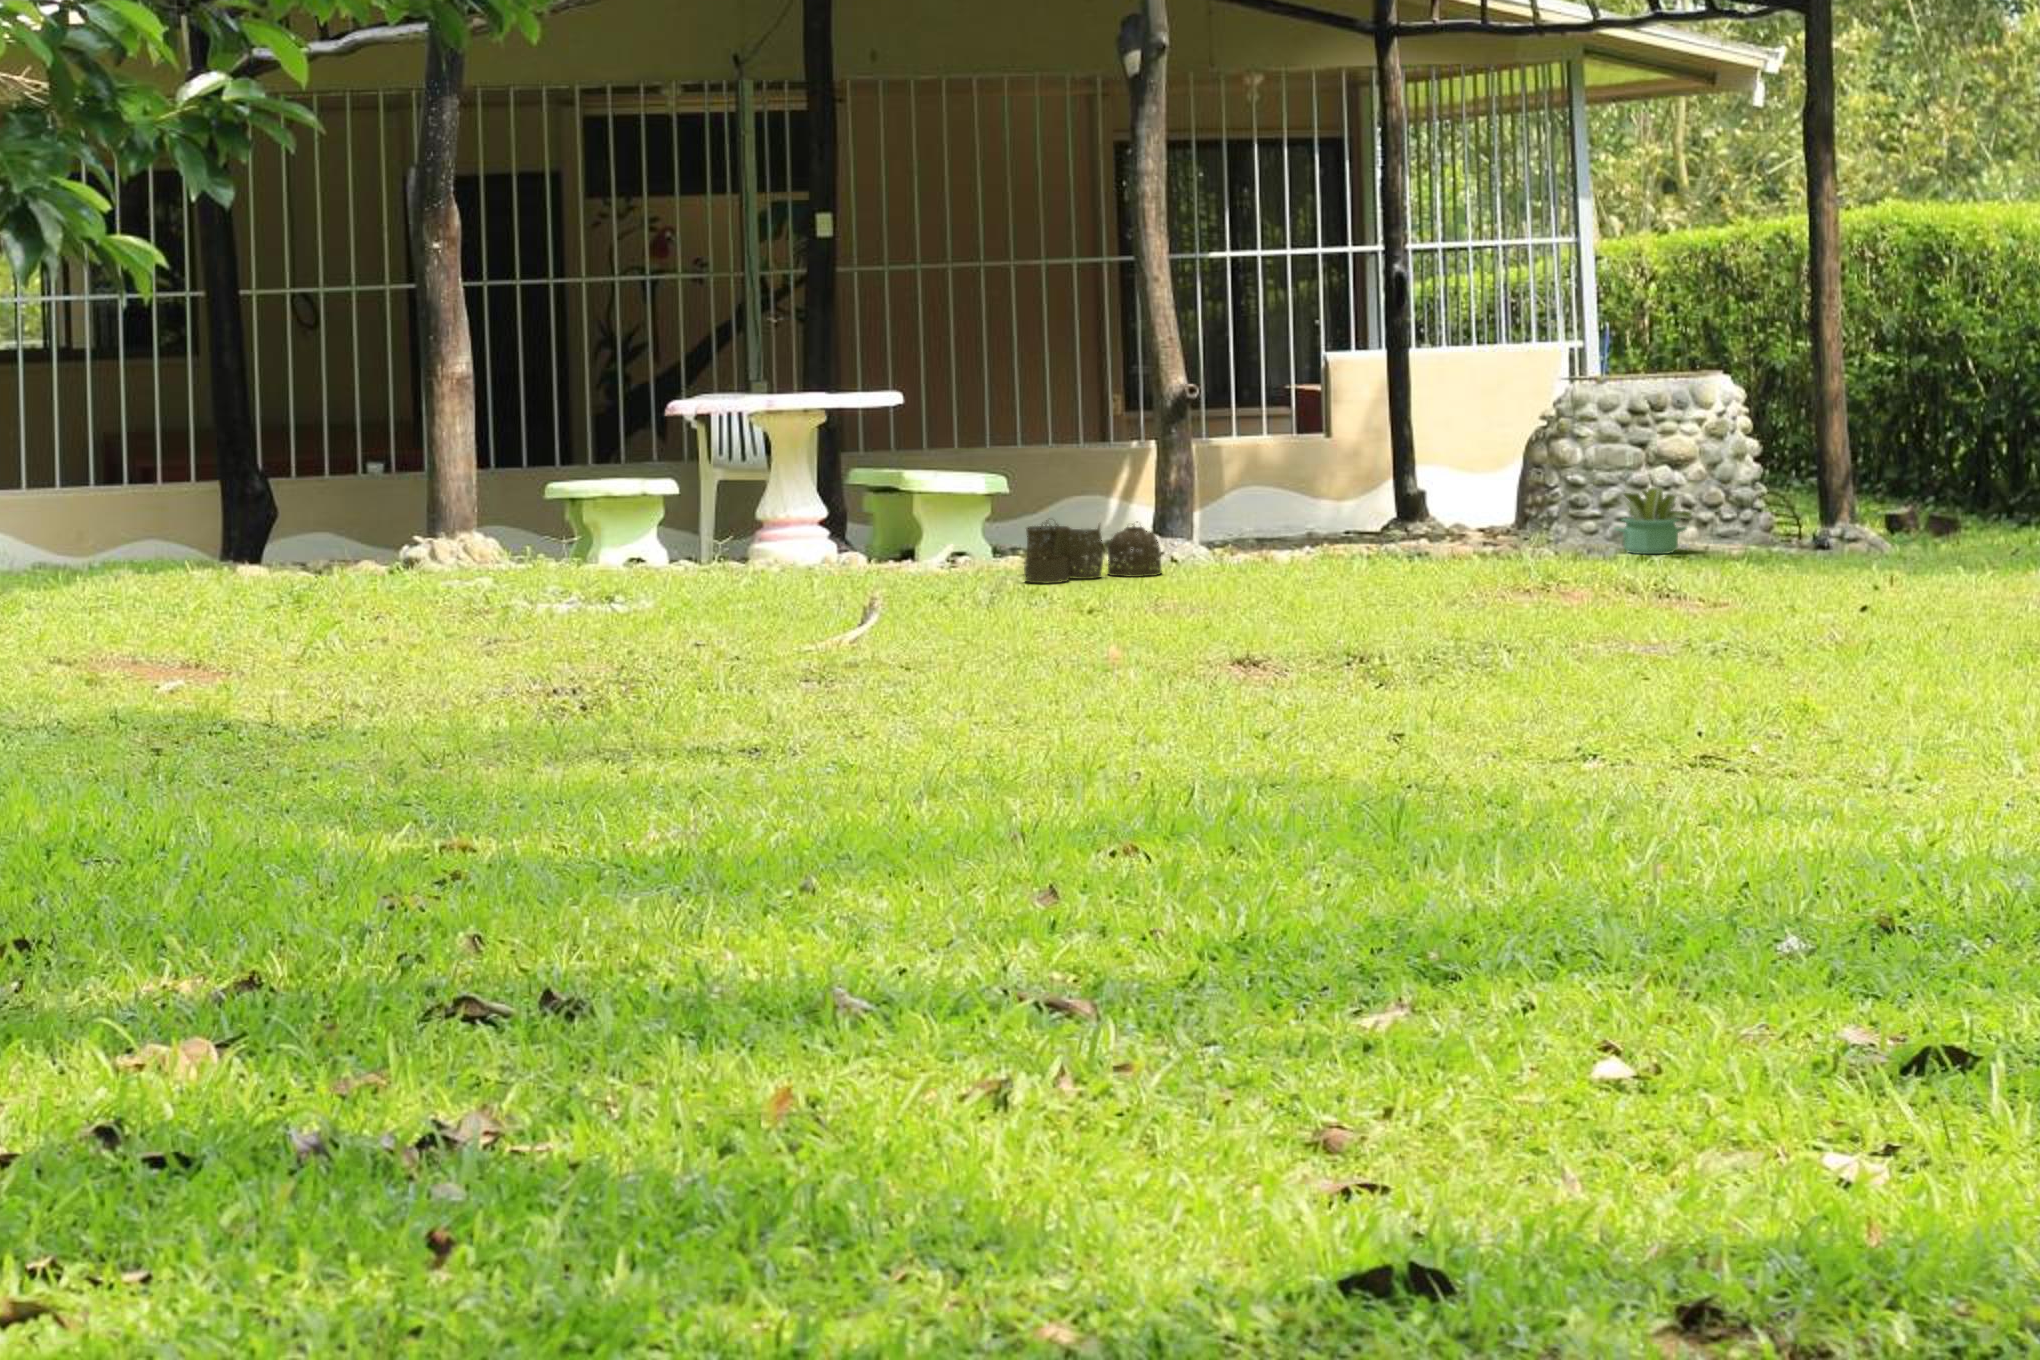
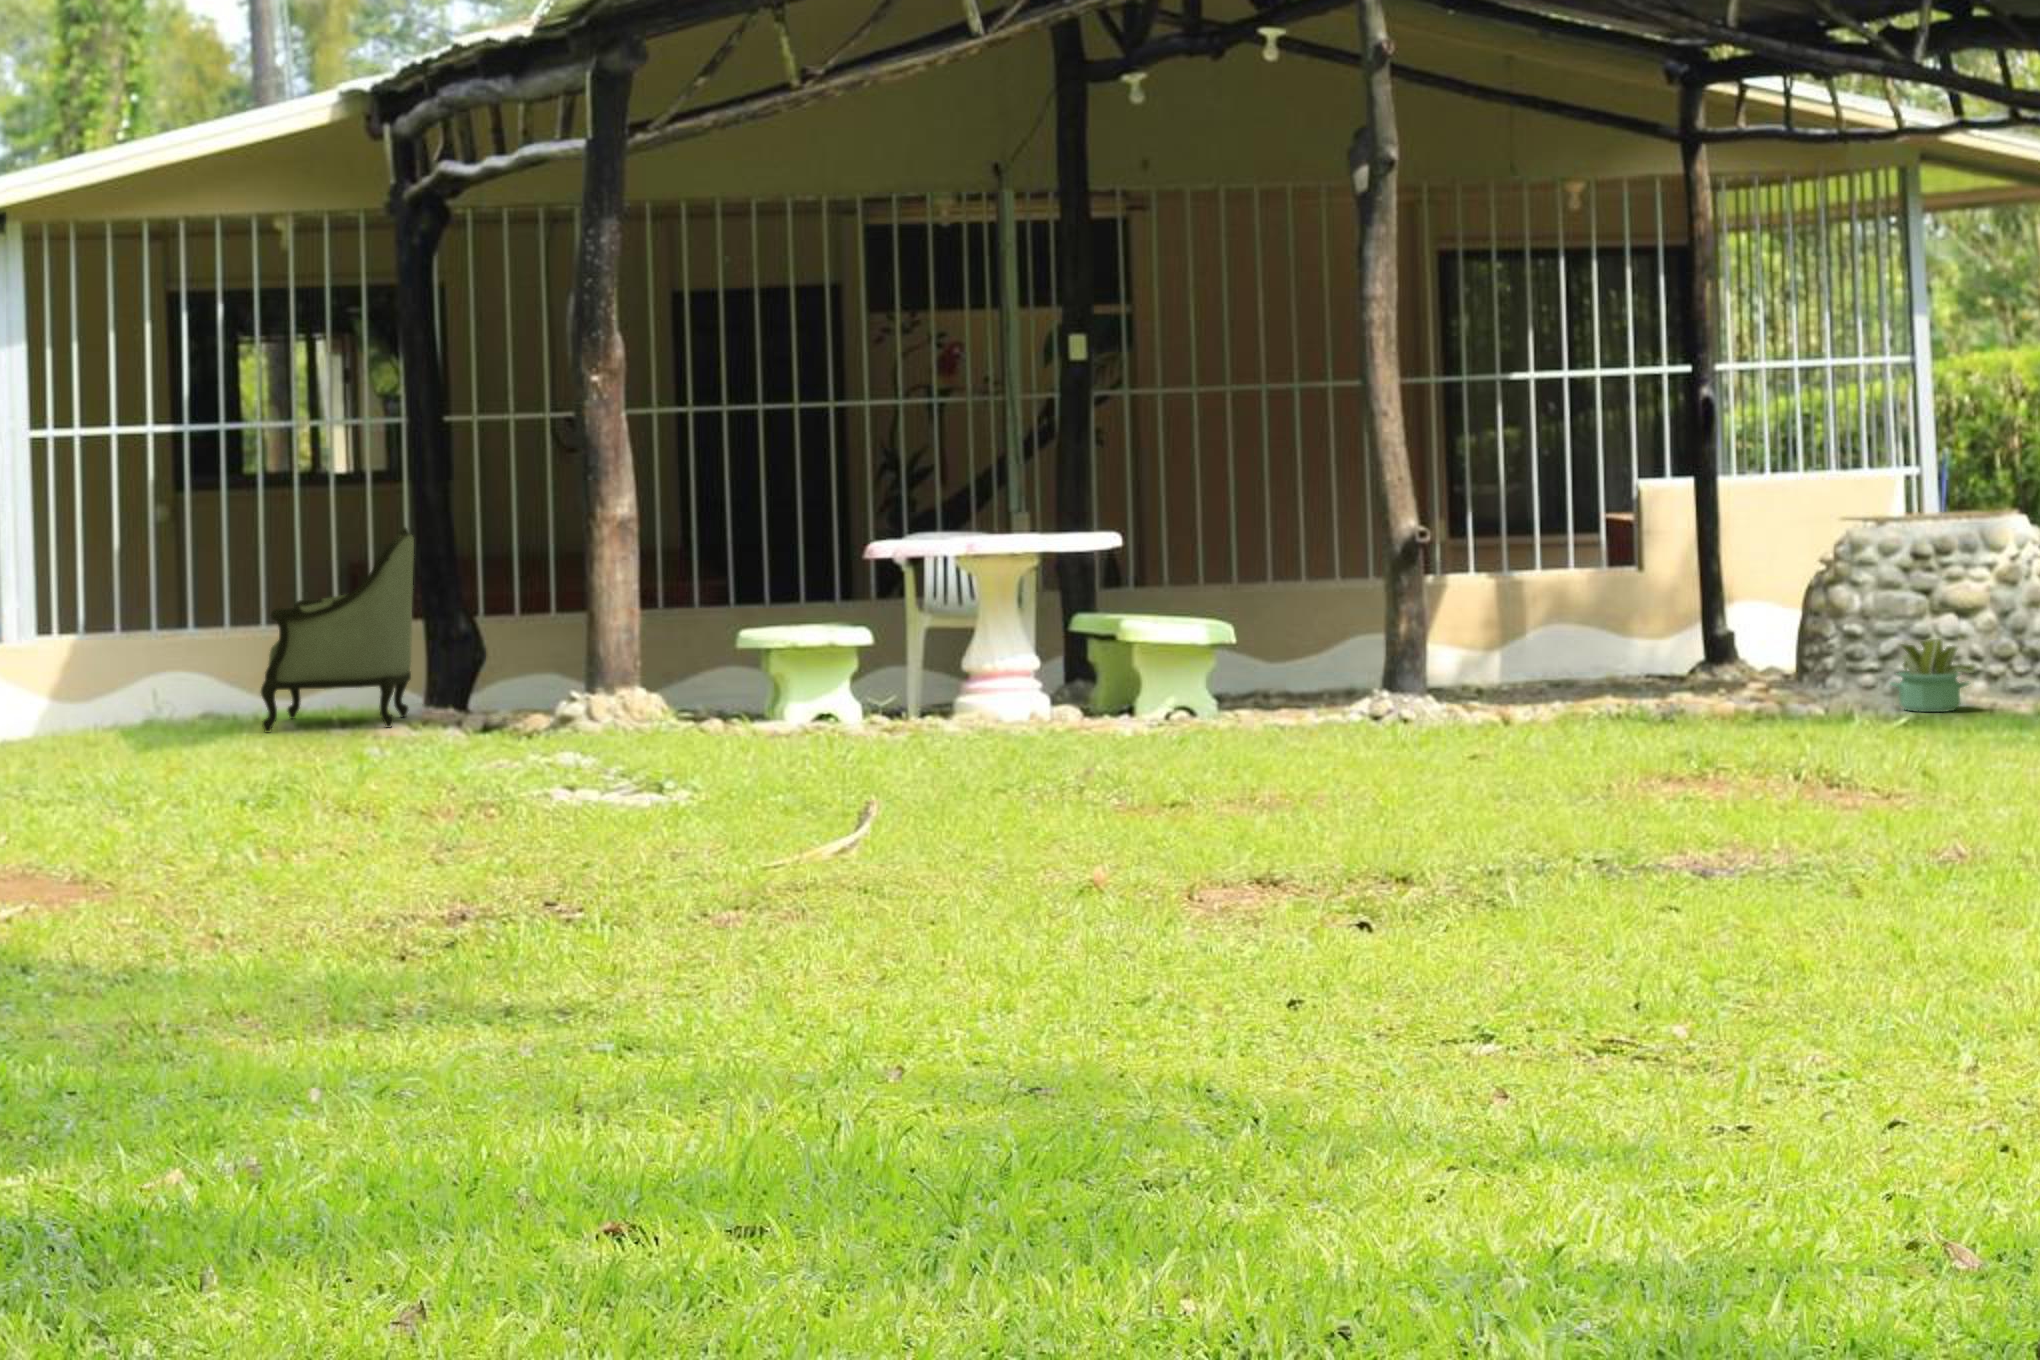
armchair: none [82,389,222,587] -> present [261,528,414,732]
woven basket: present [1024,520,1162,583] -> none [1222,669,1377,739]

